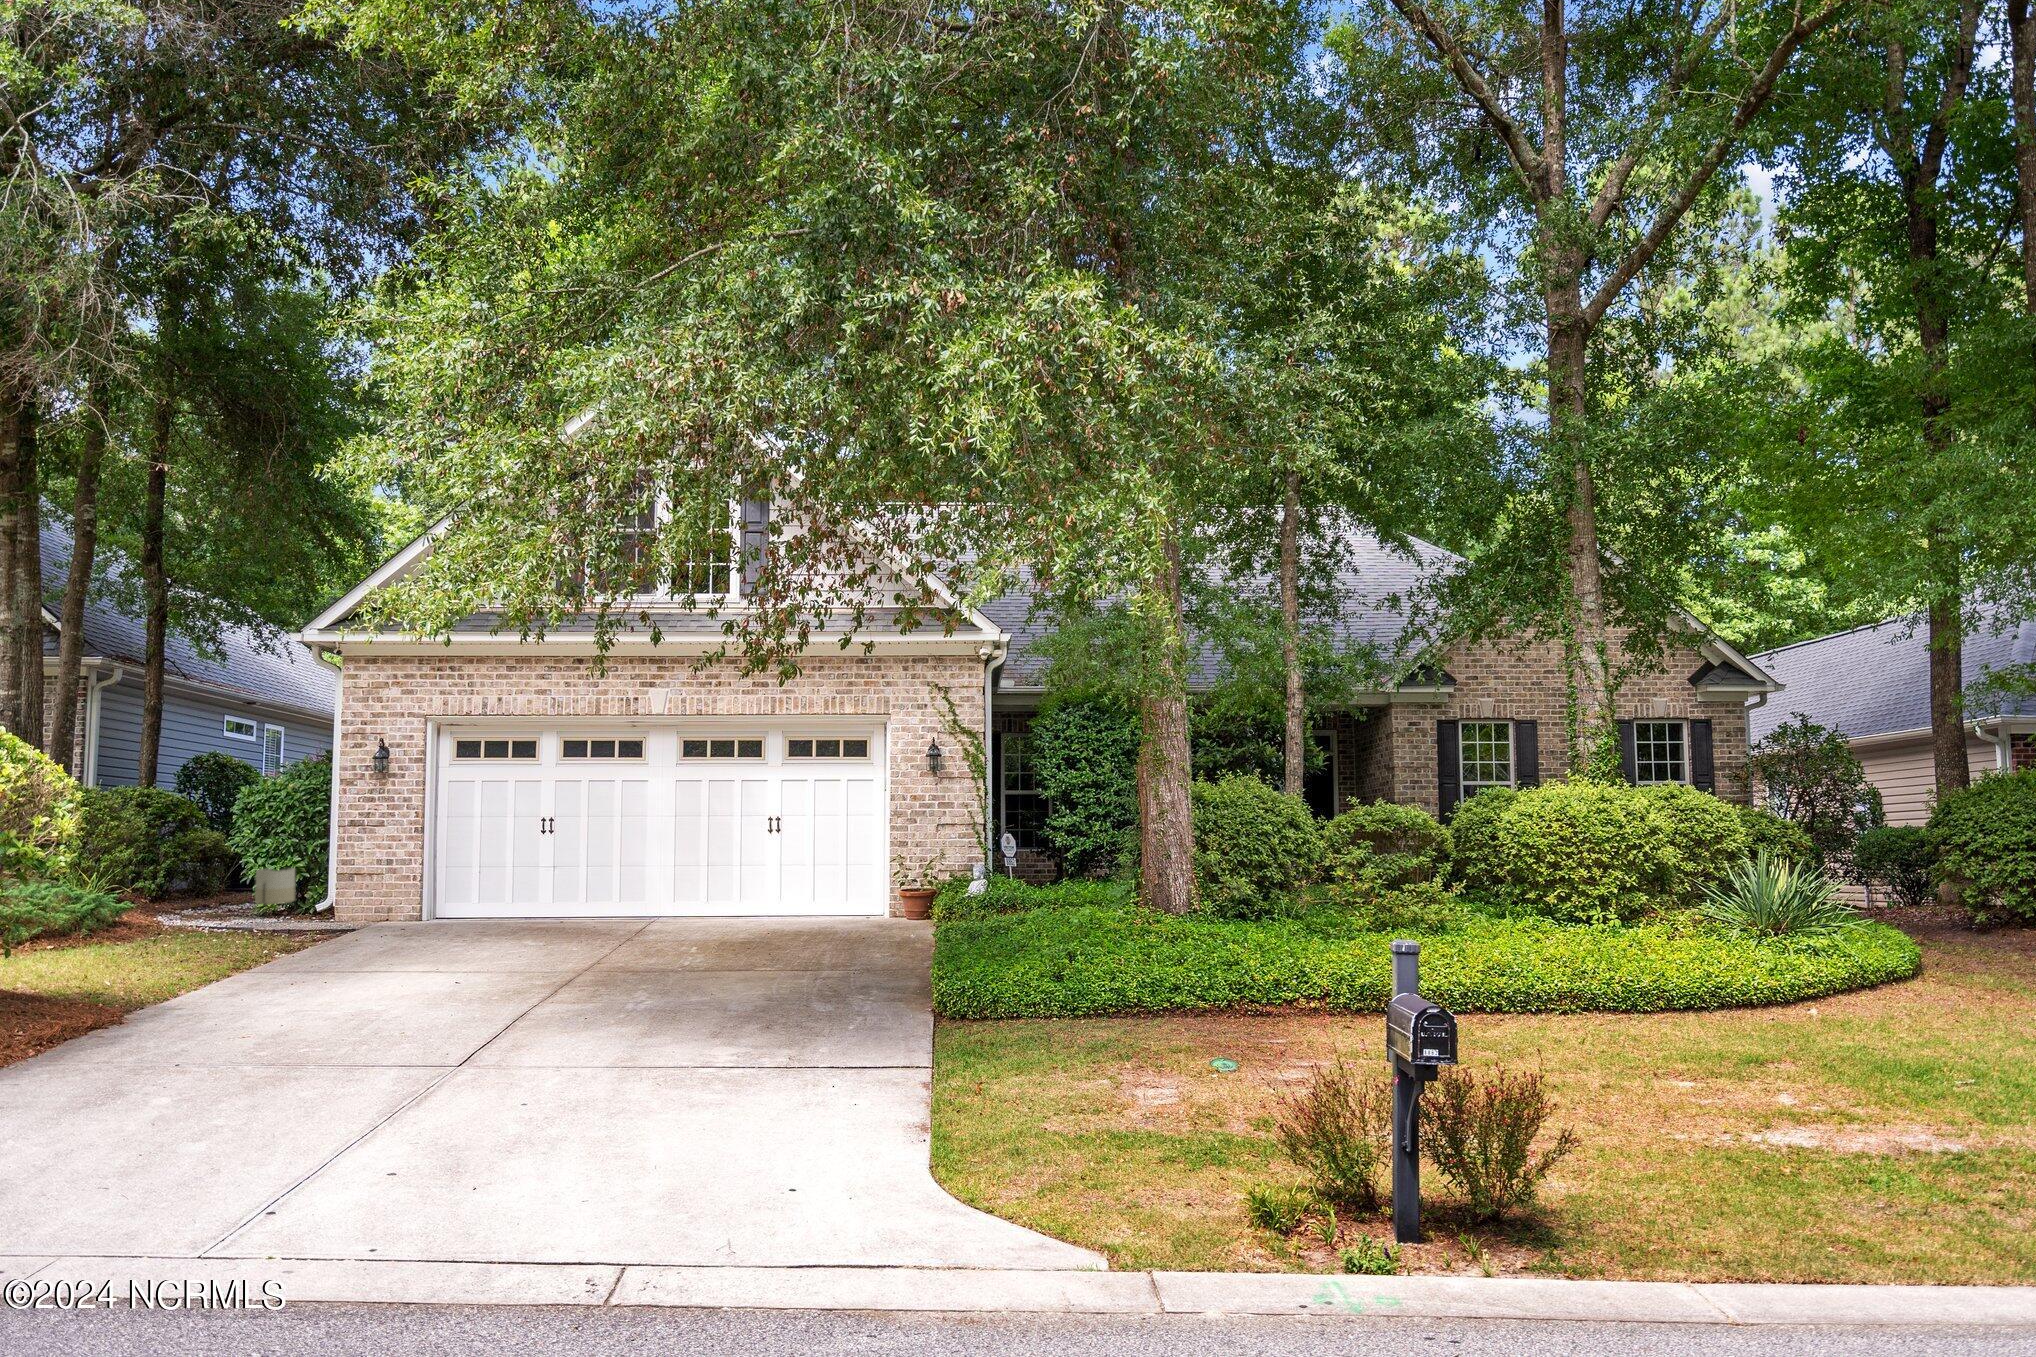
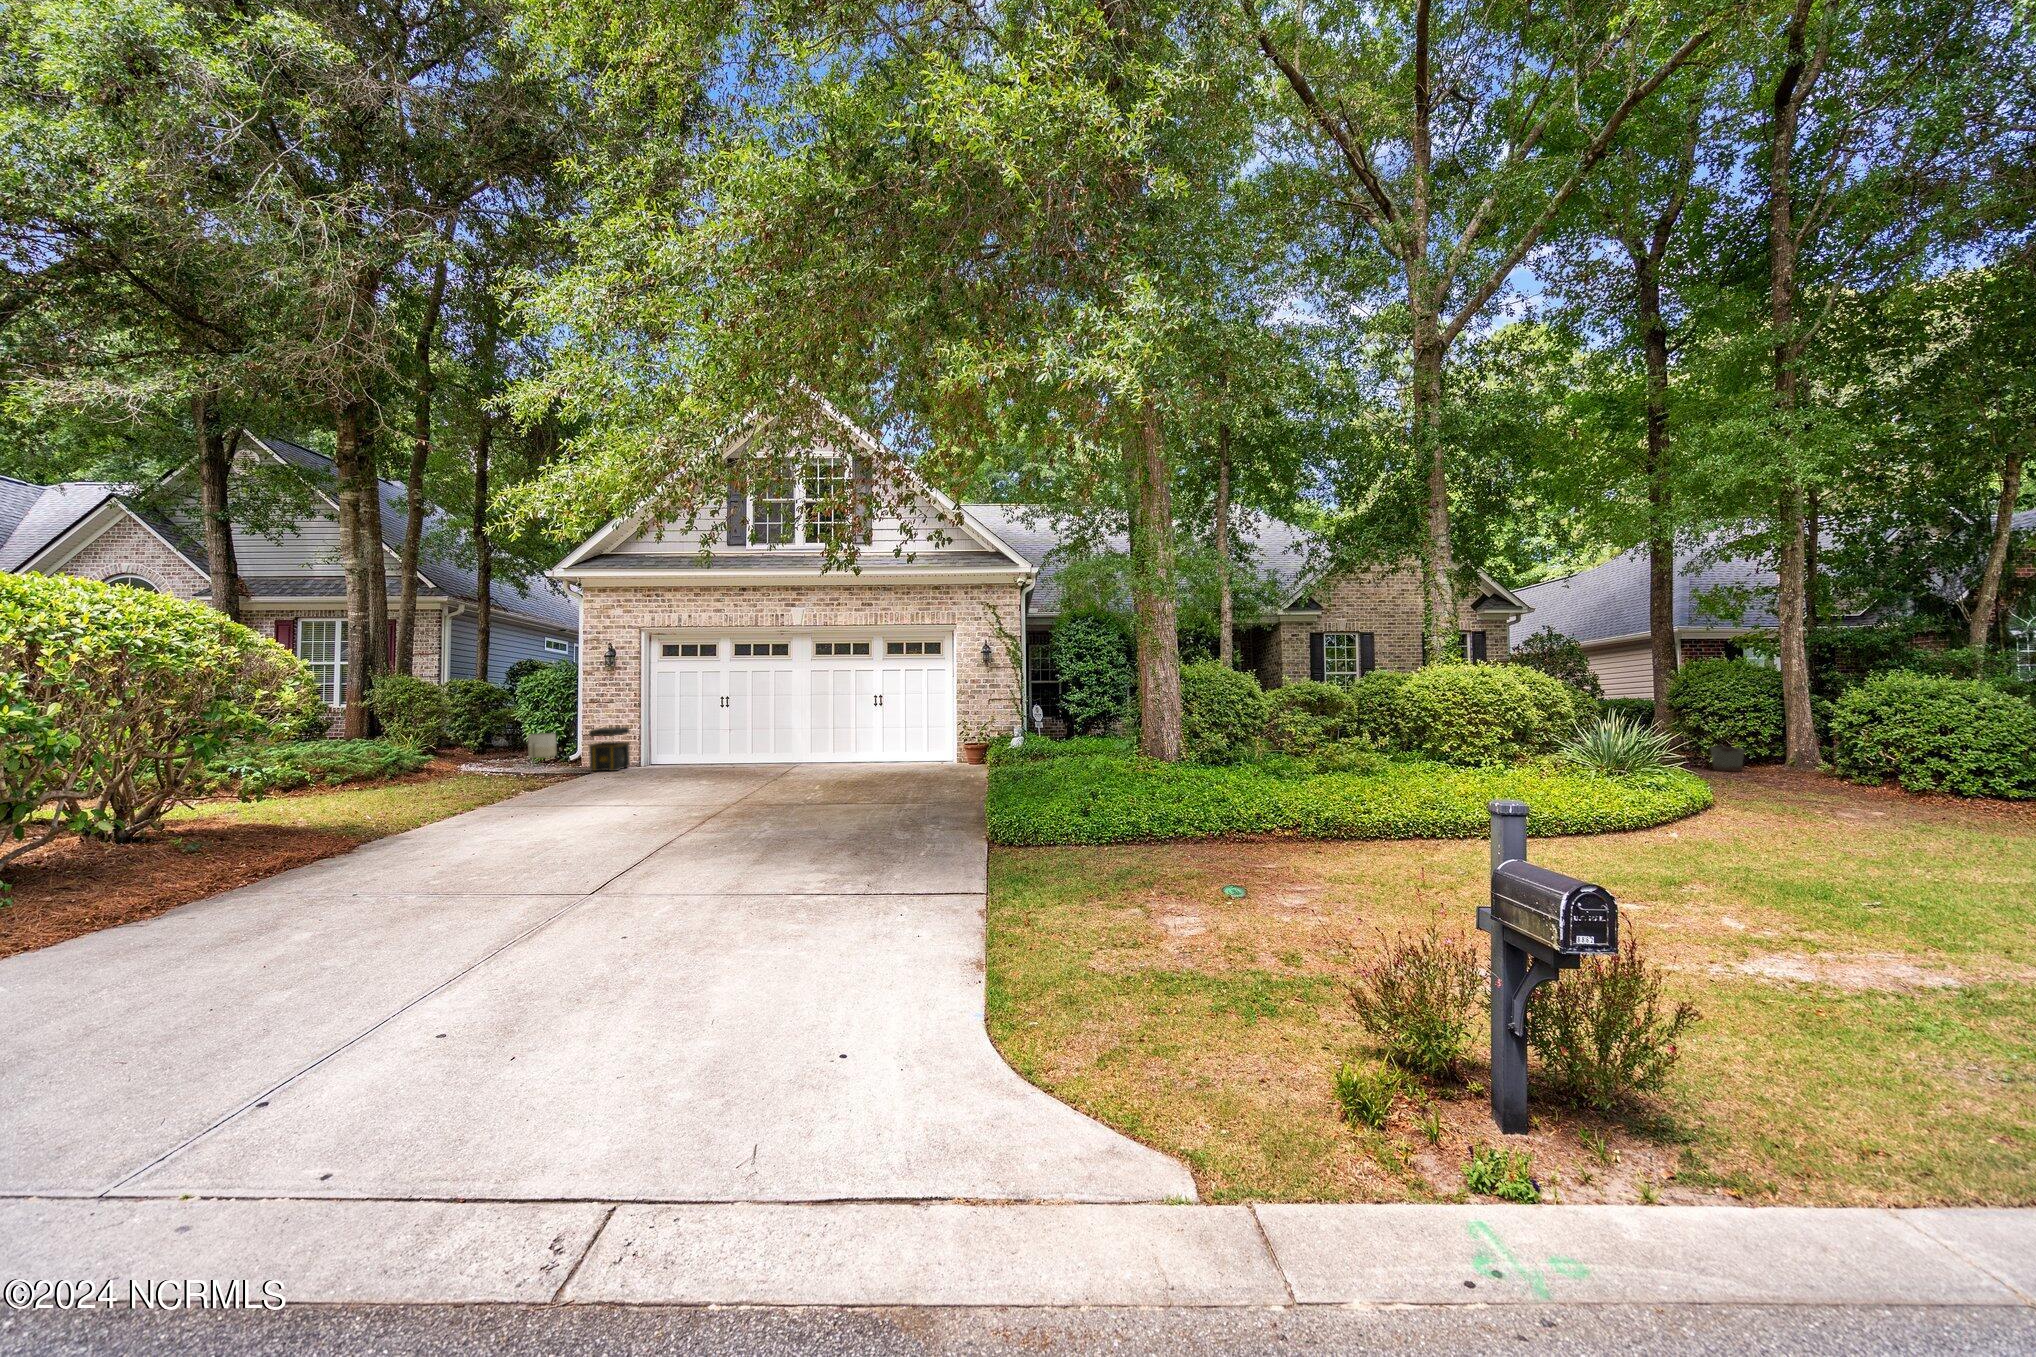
toolbox: none [352,861,410,925] -> present [589,727,630,771]
bucket: none [1922,899,1967,933] -> present [1711,746,1745,772]

